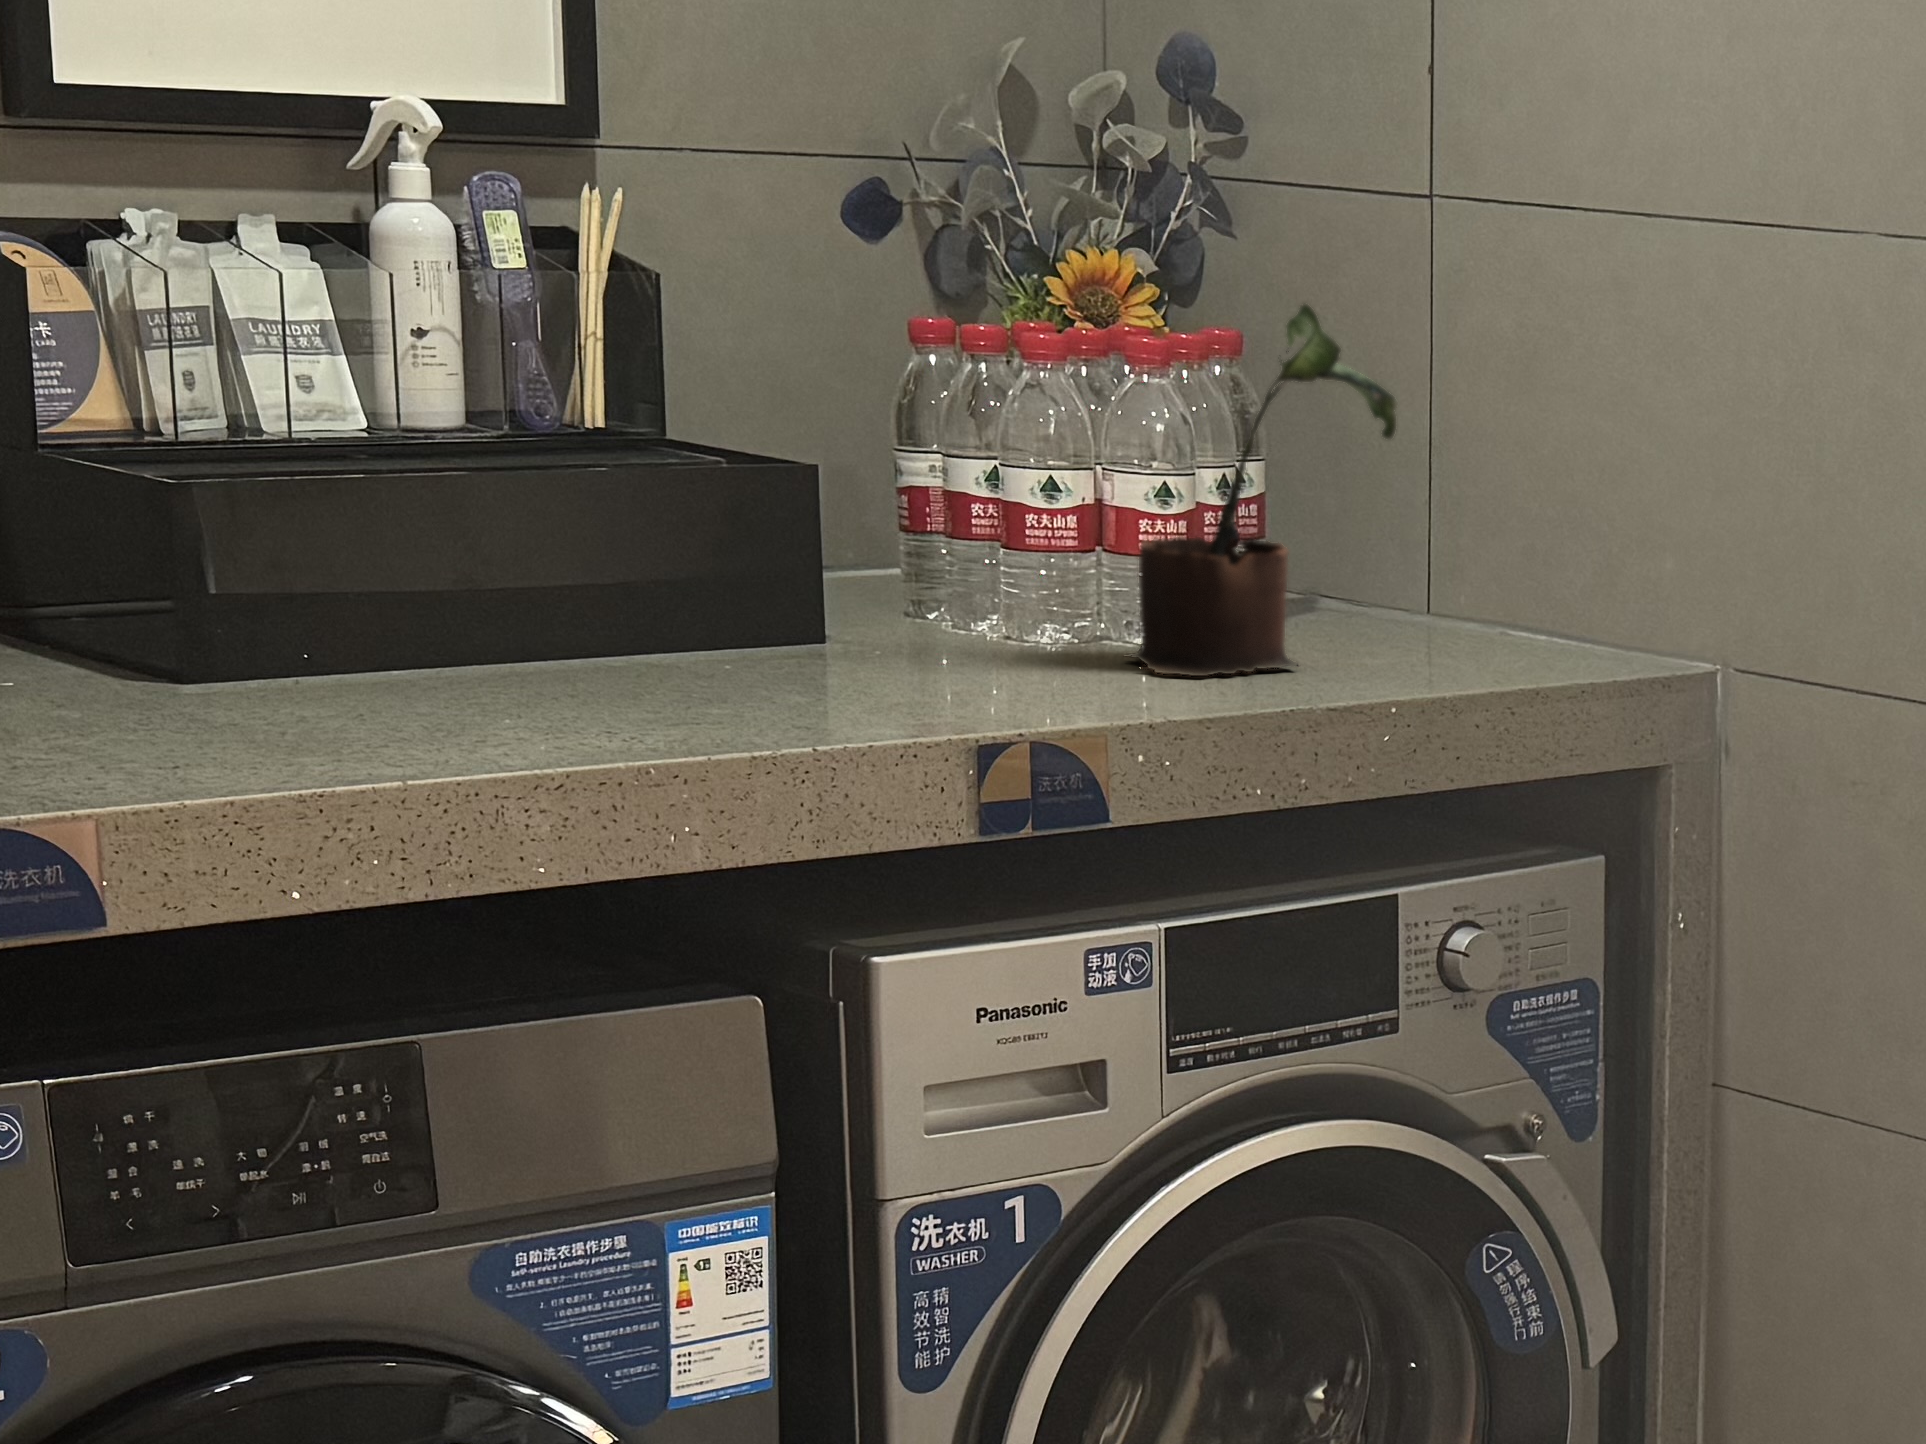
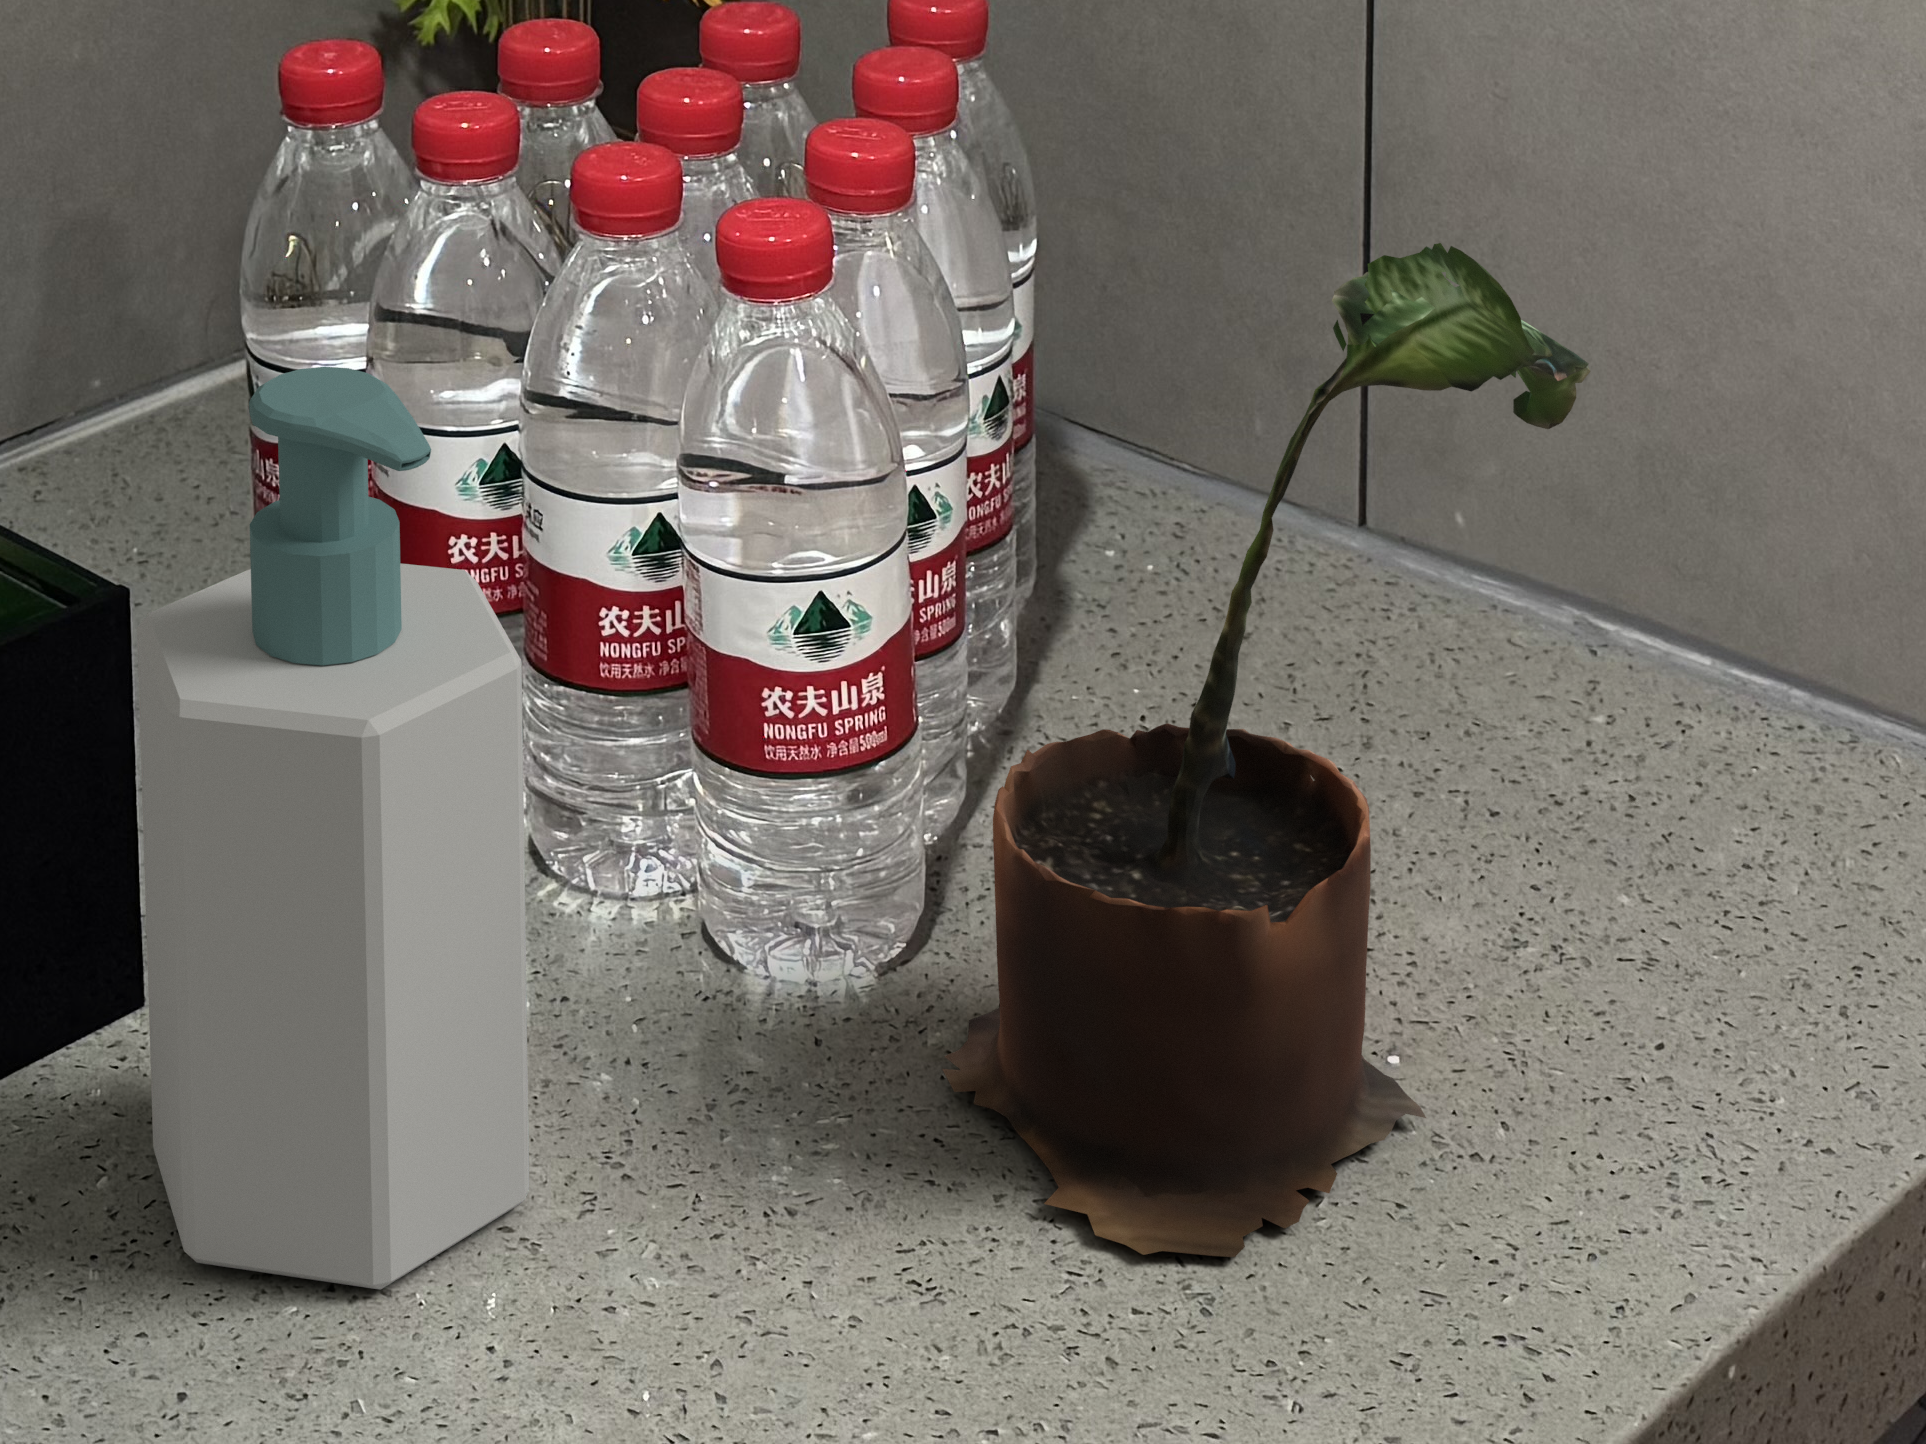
soap bottle: none [799,329,945,668] -> present [137,367,529,1290]

